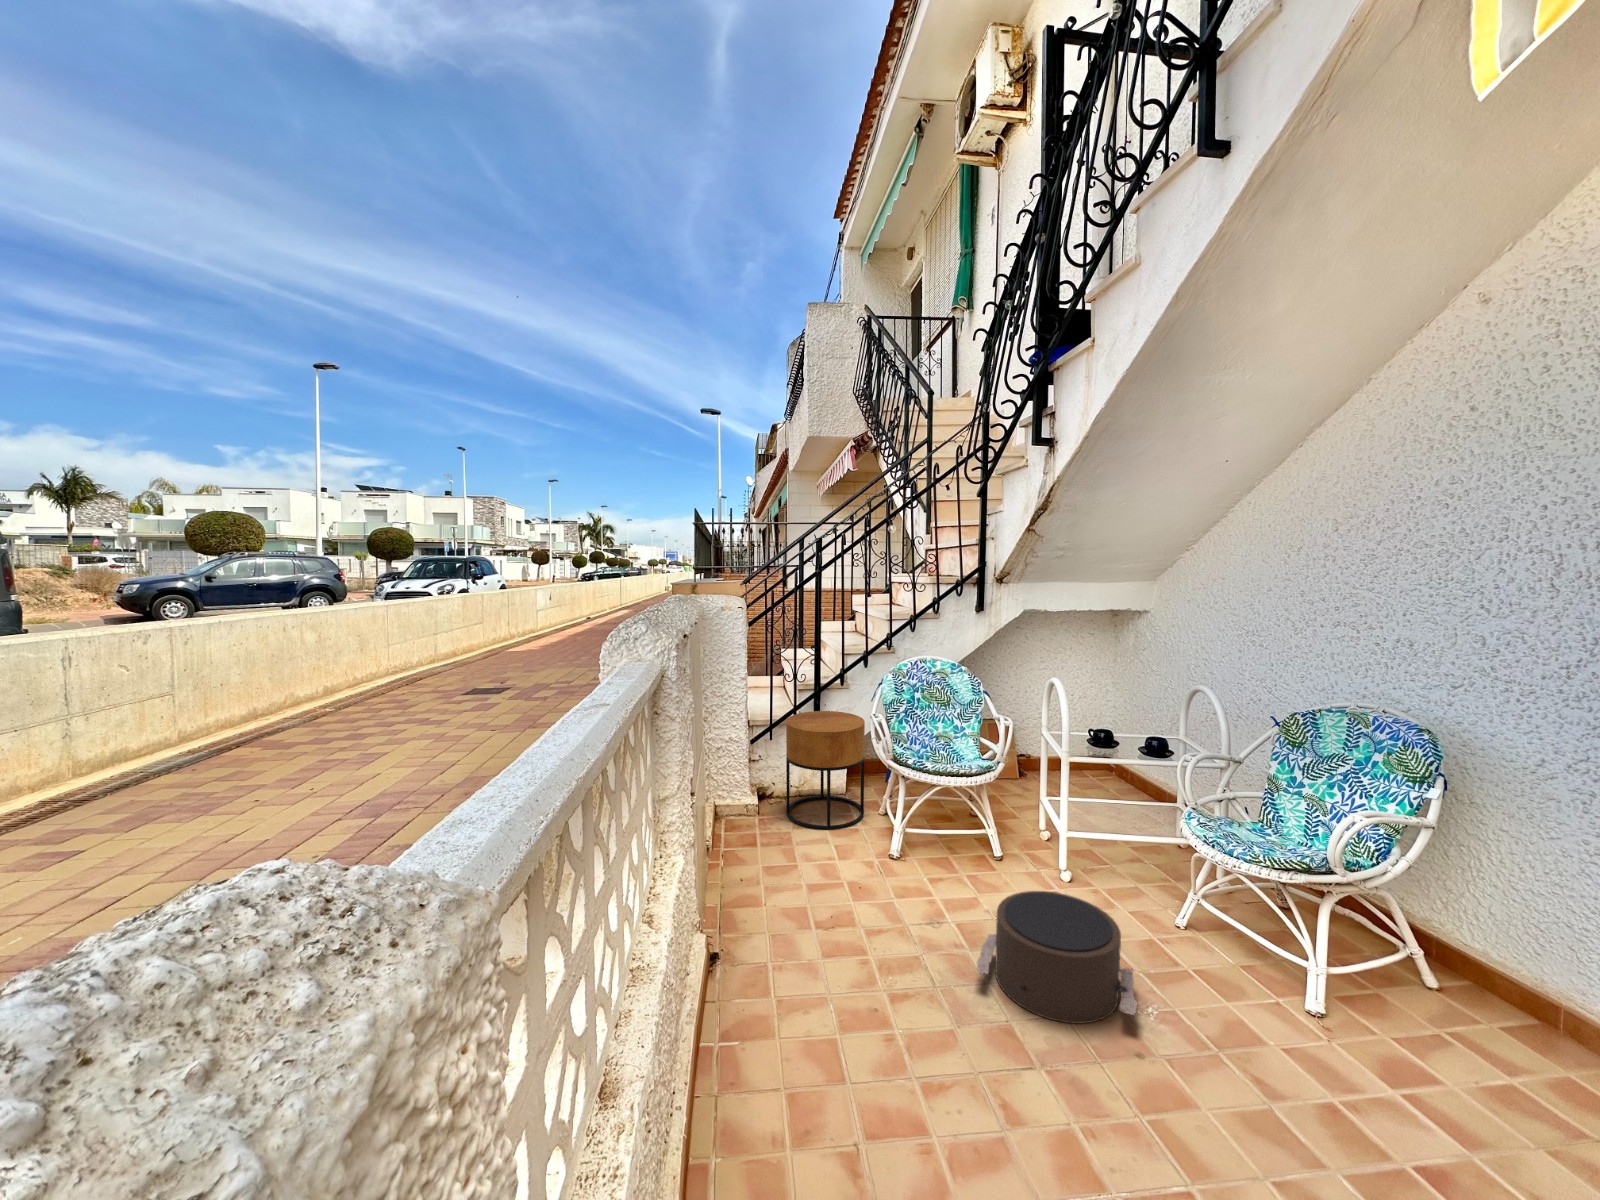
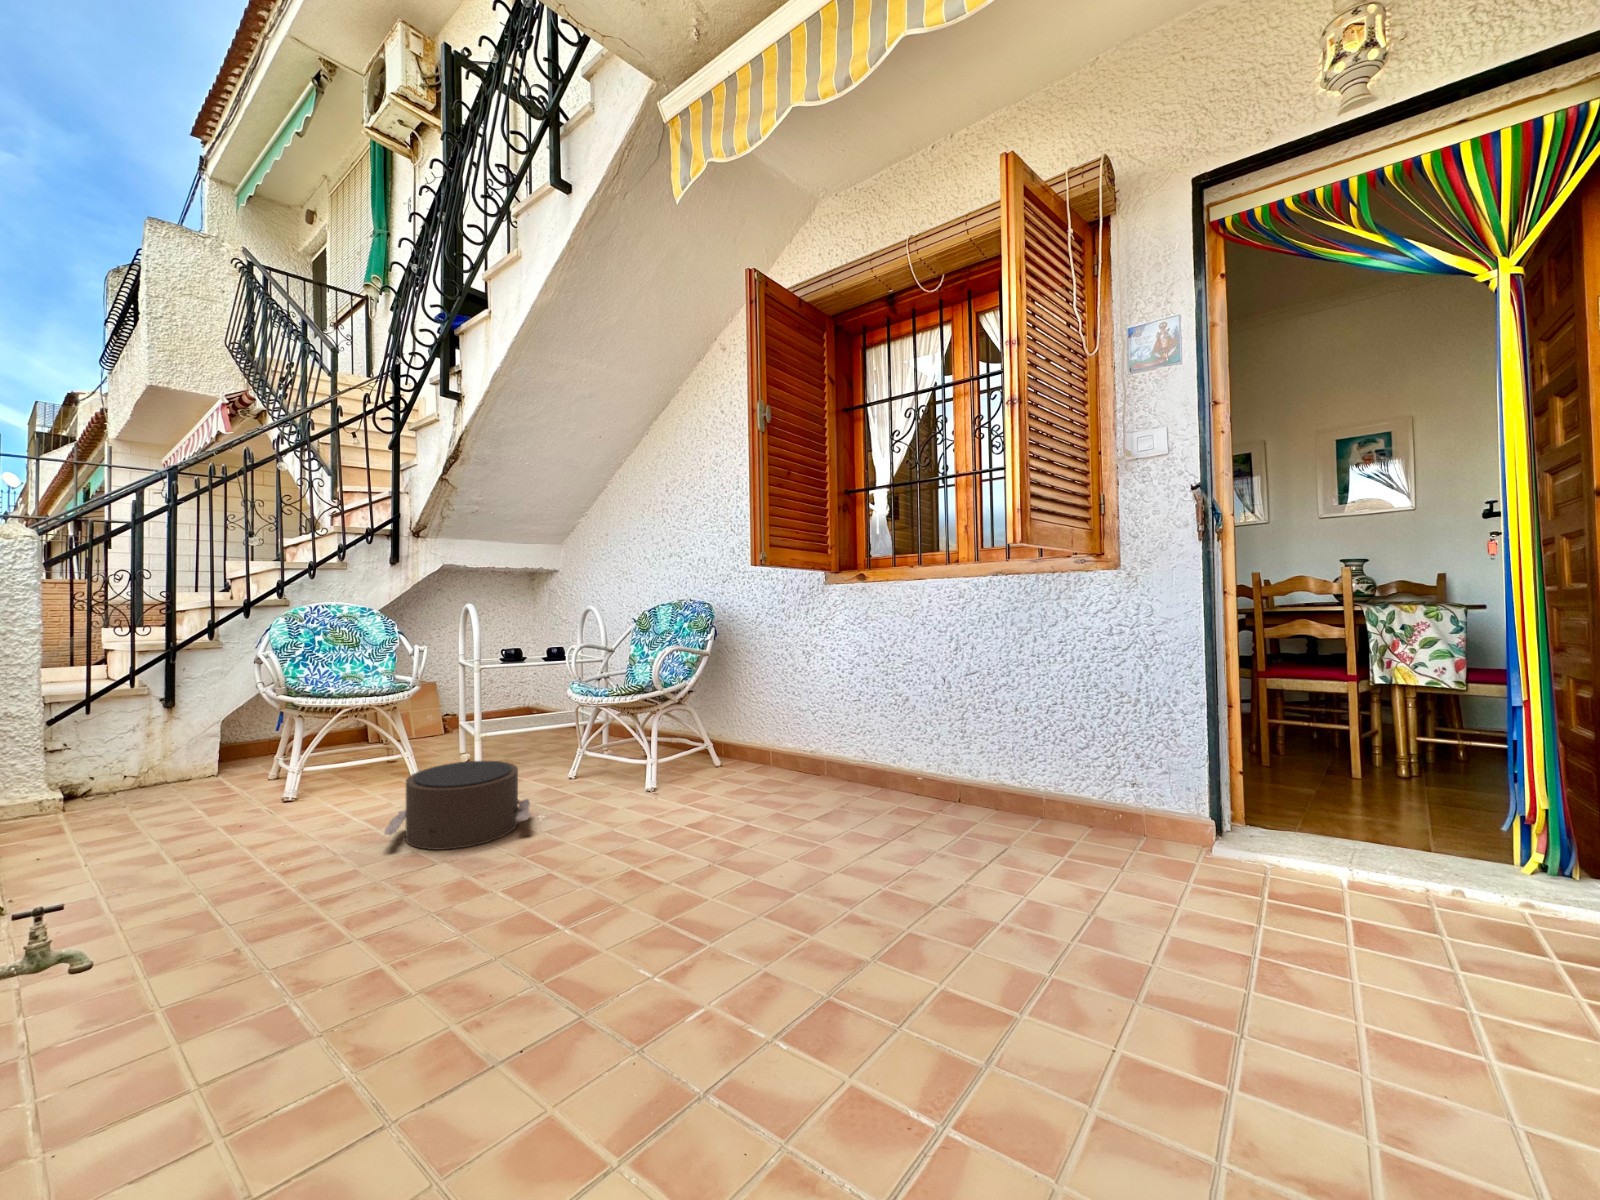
side table: present [786,711,865,830] -> none [118,670,246,804]

